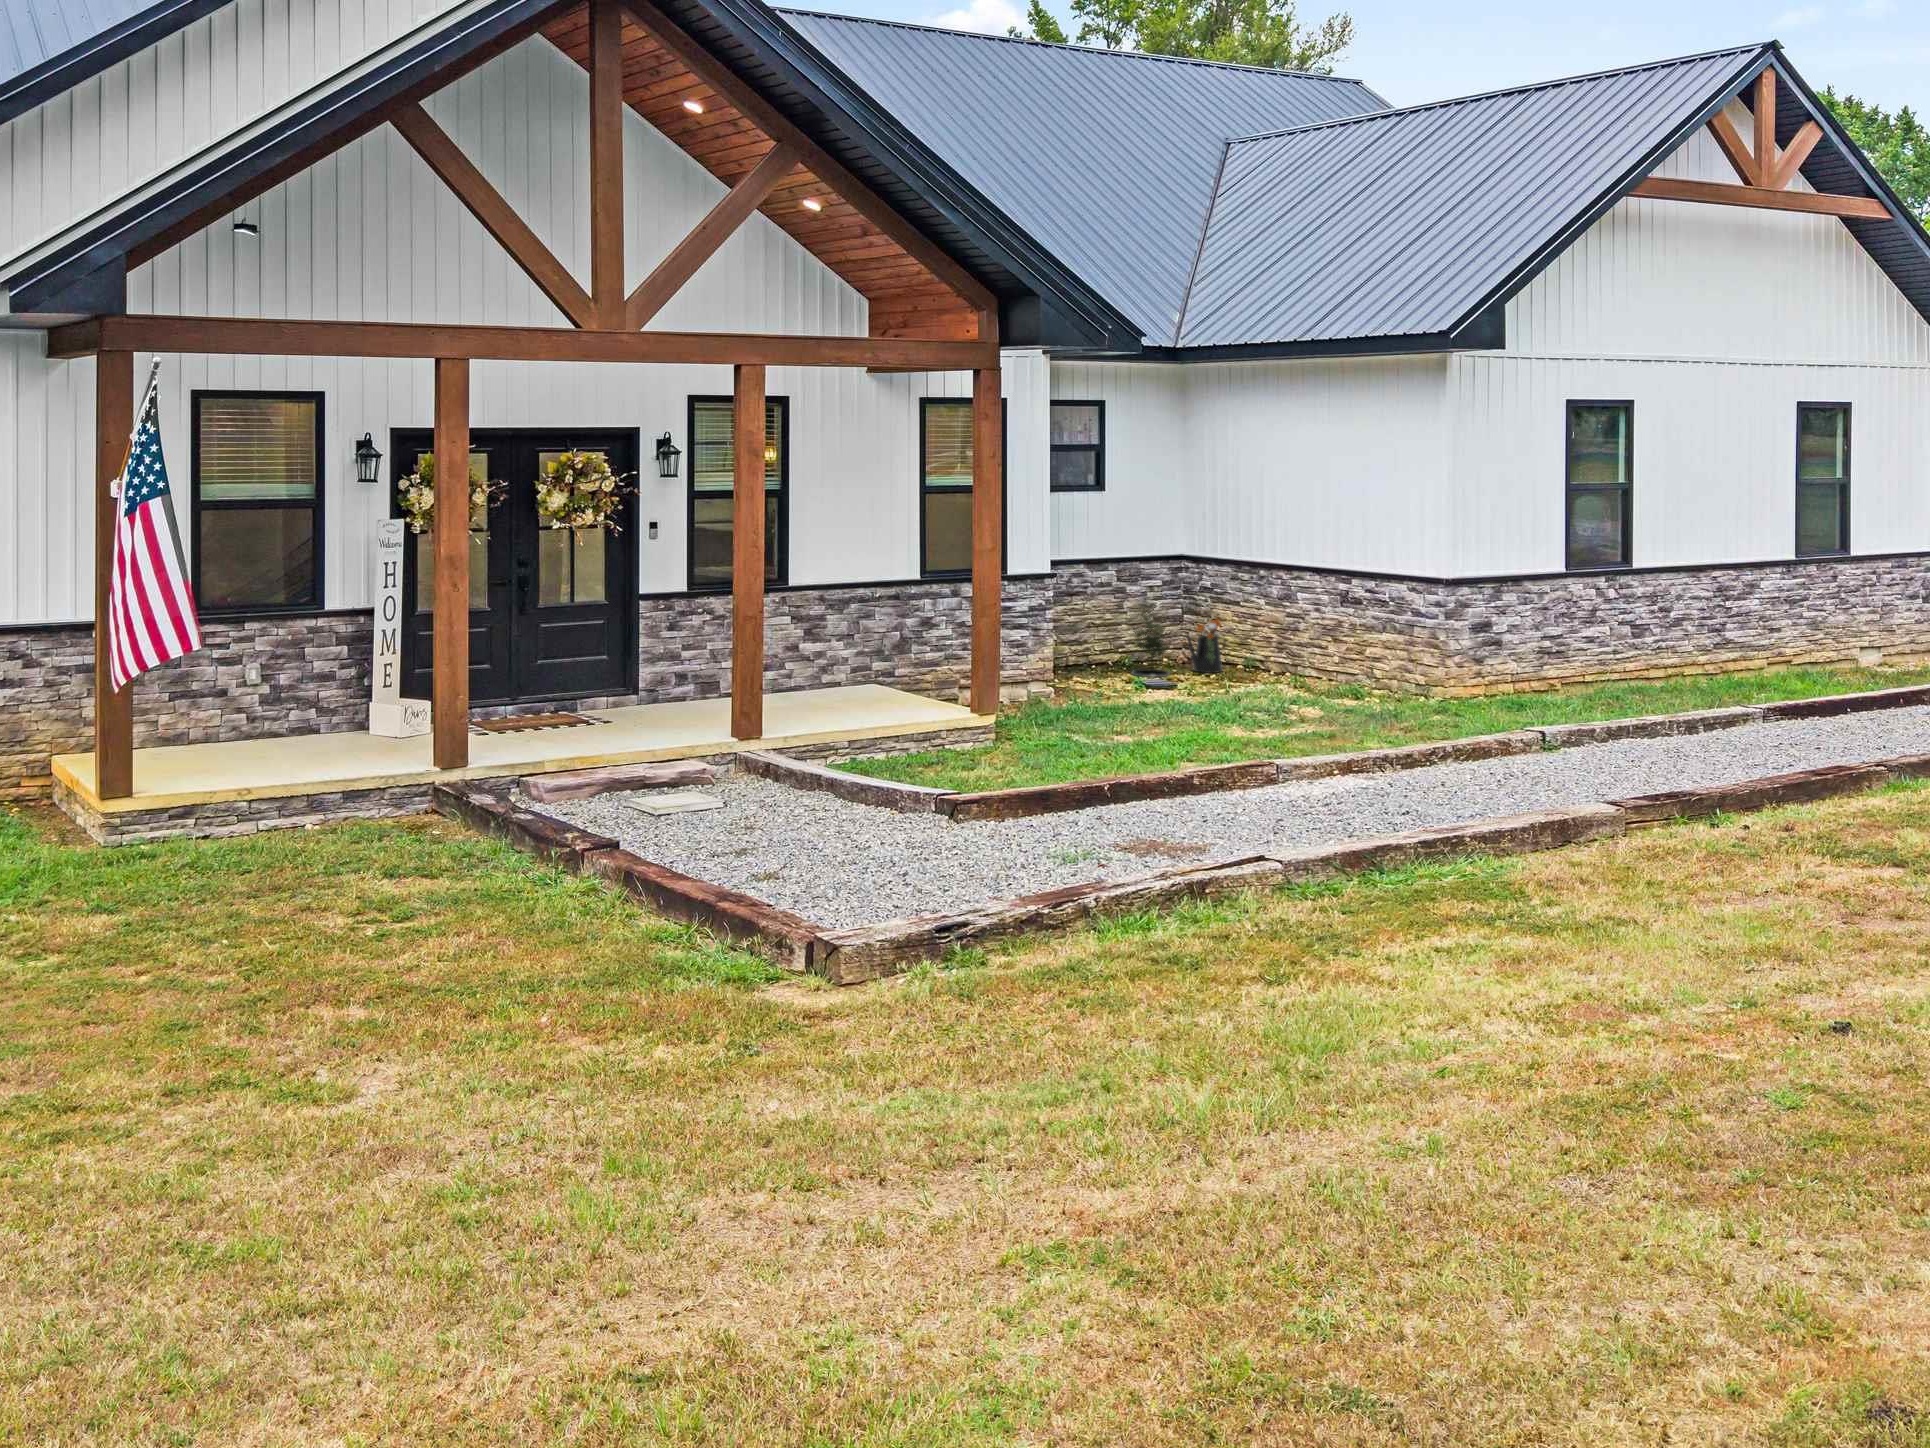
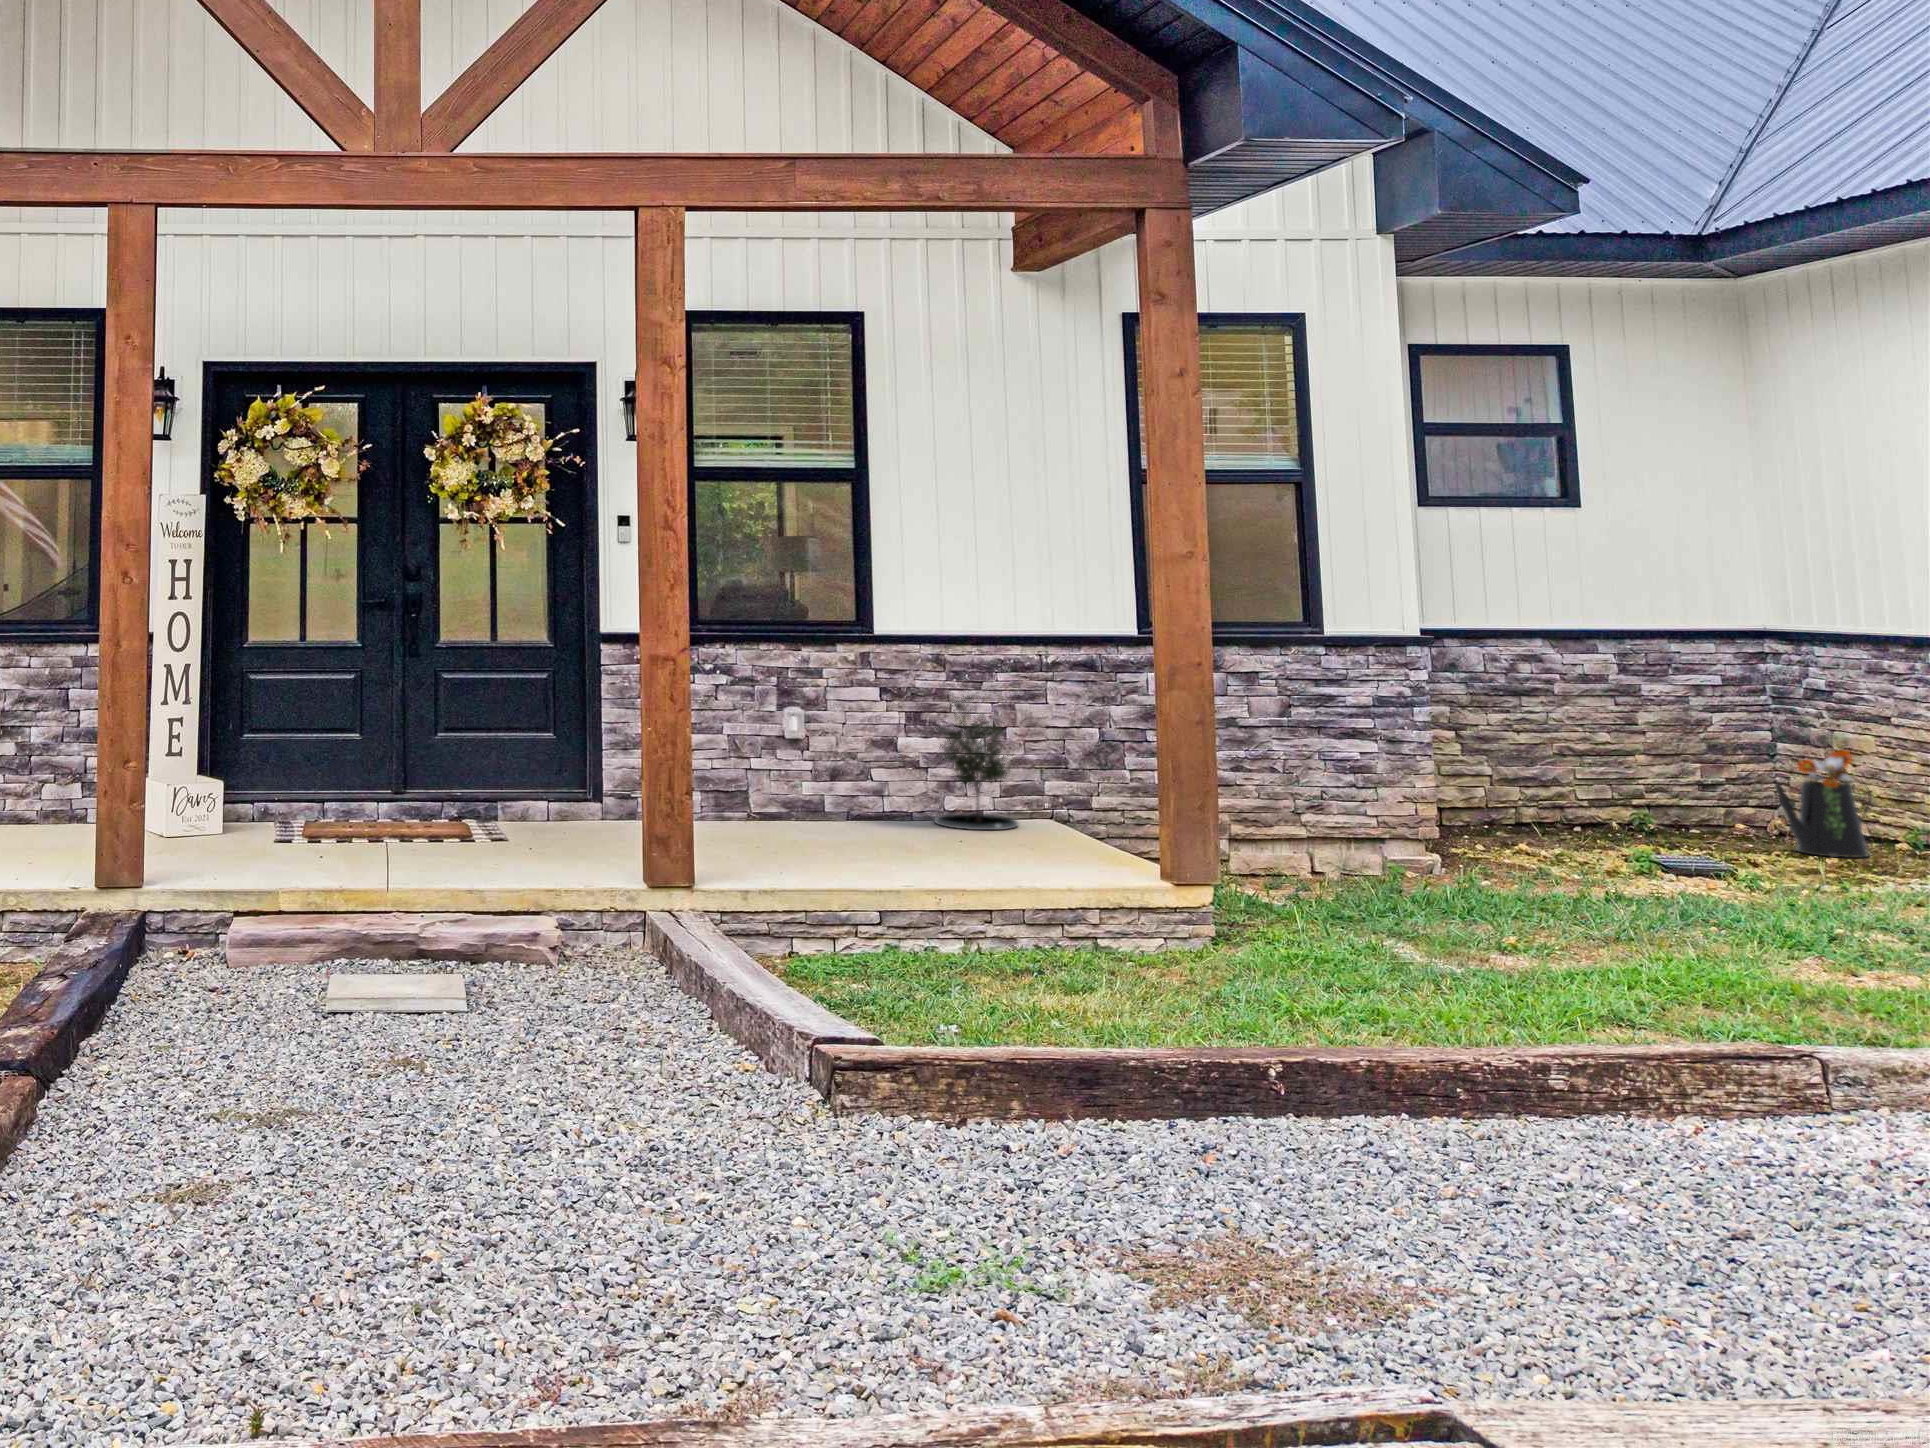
potted tree: present [1132,614,1170,677] -> present [932,681,1019,830]

